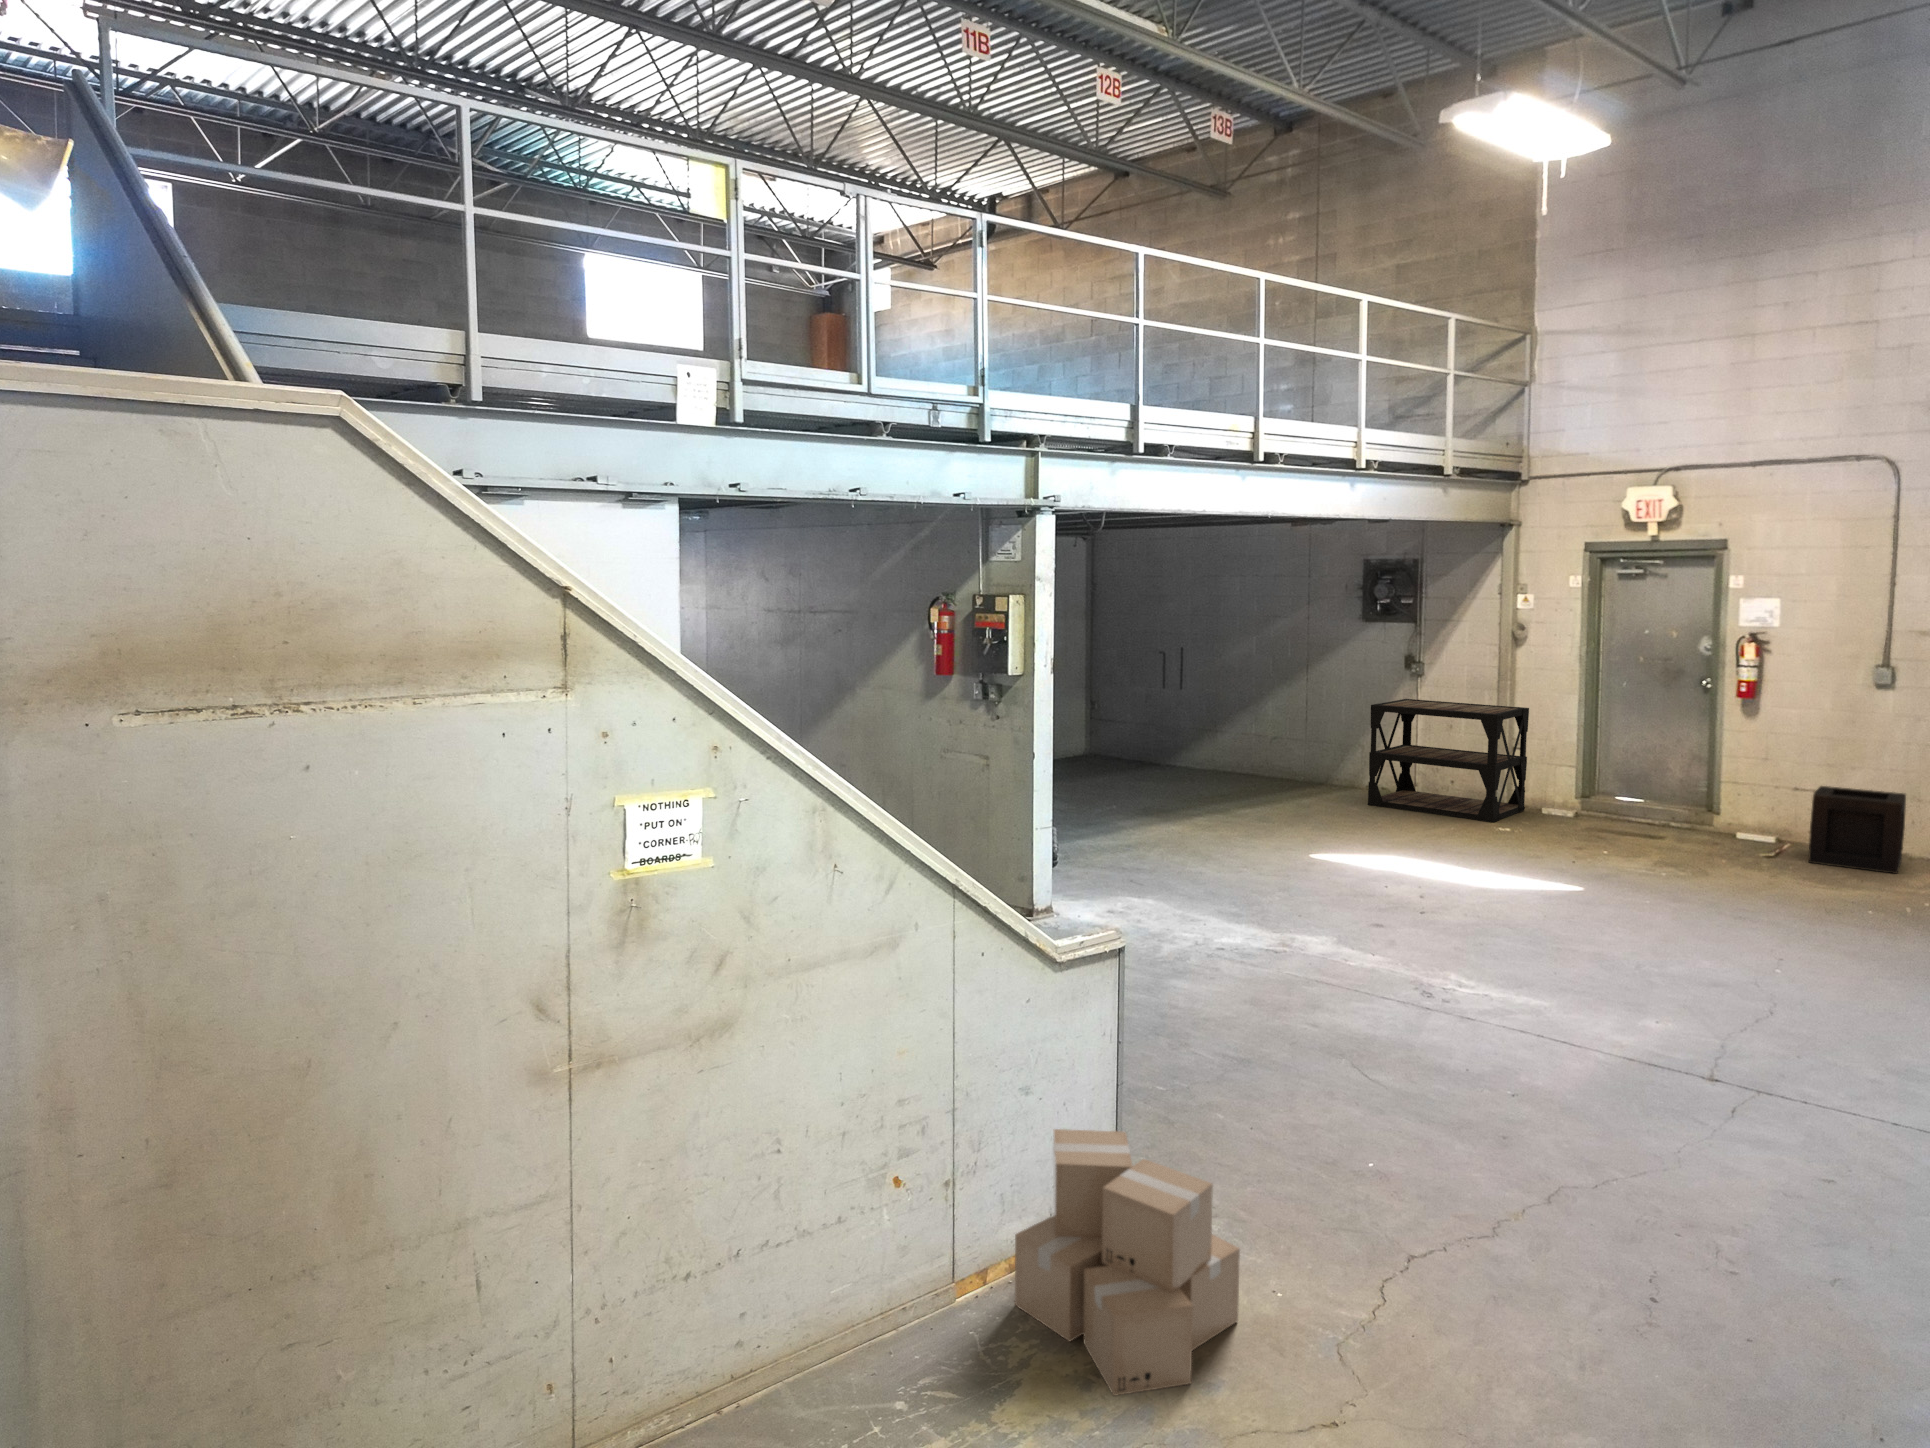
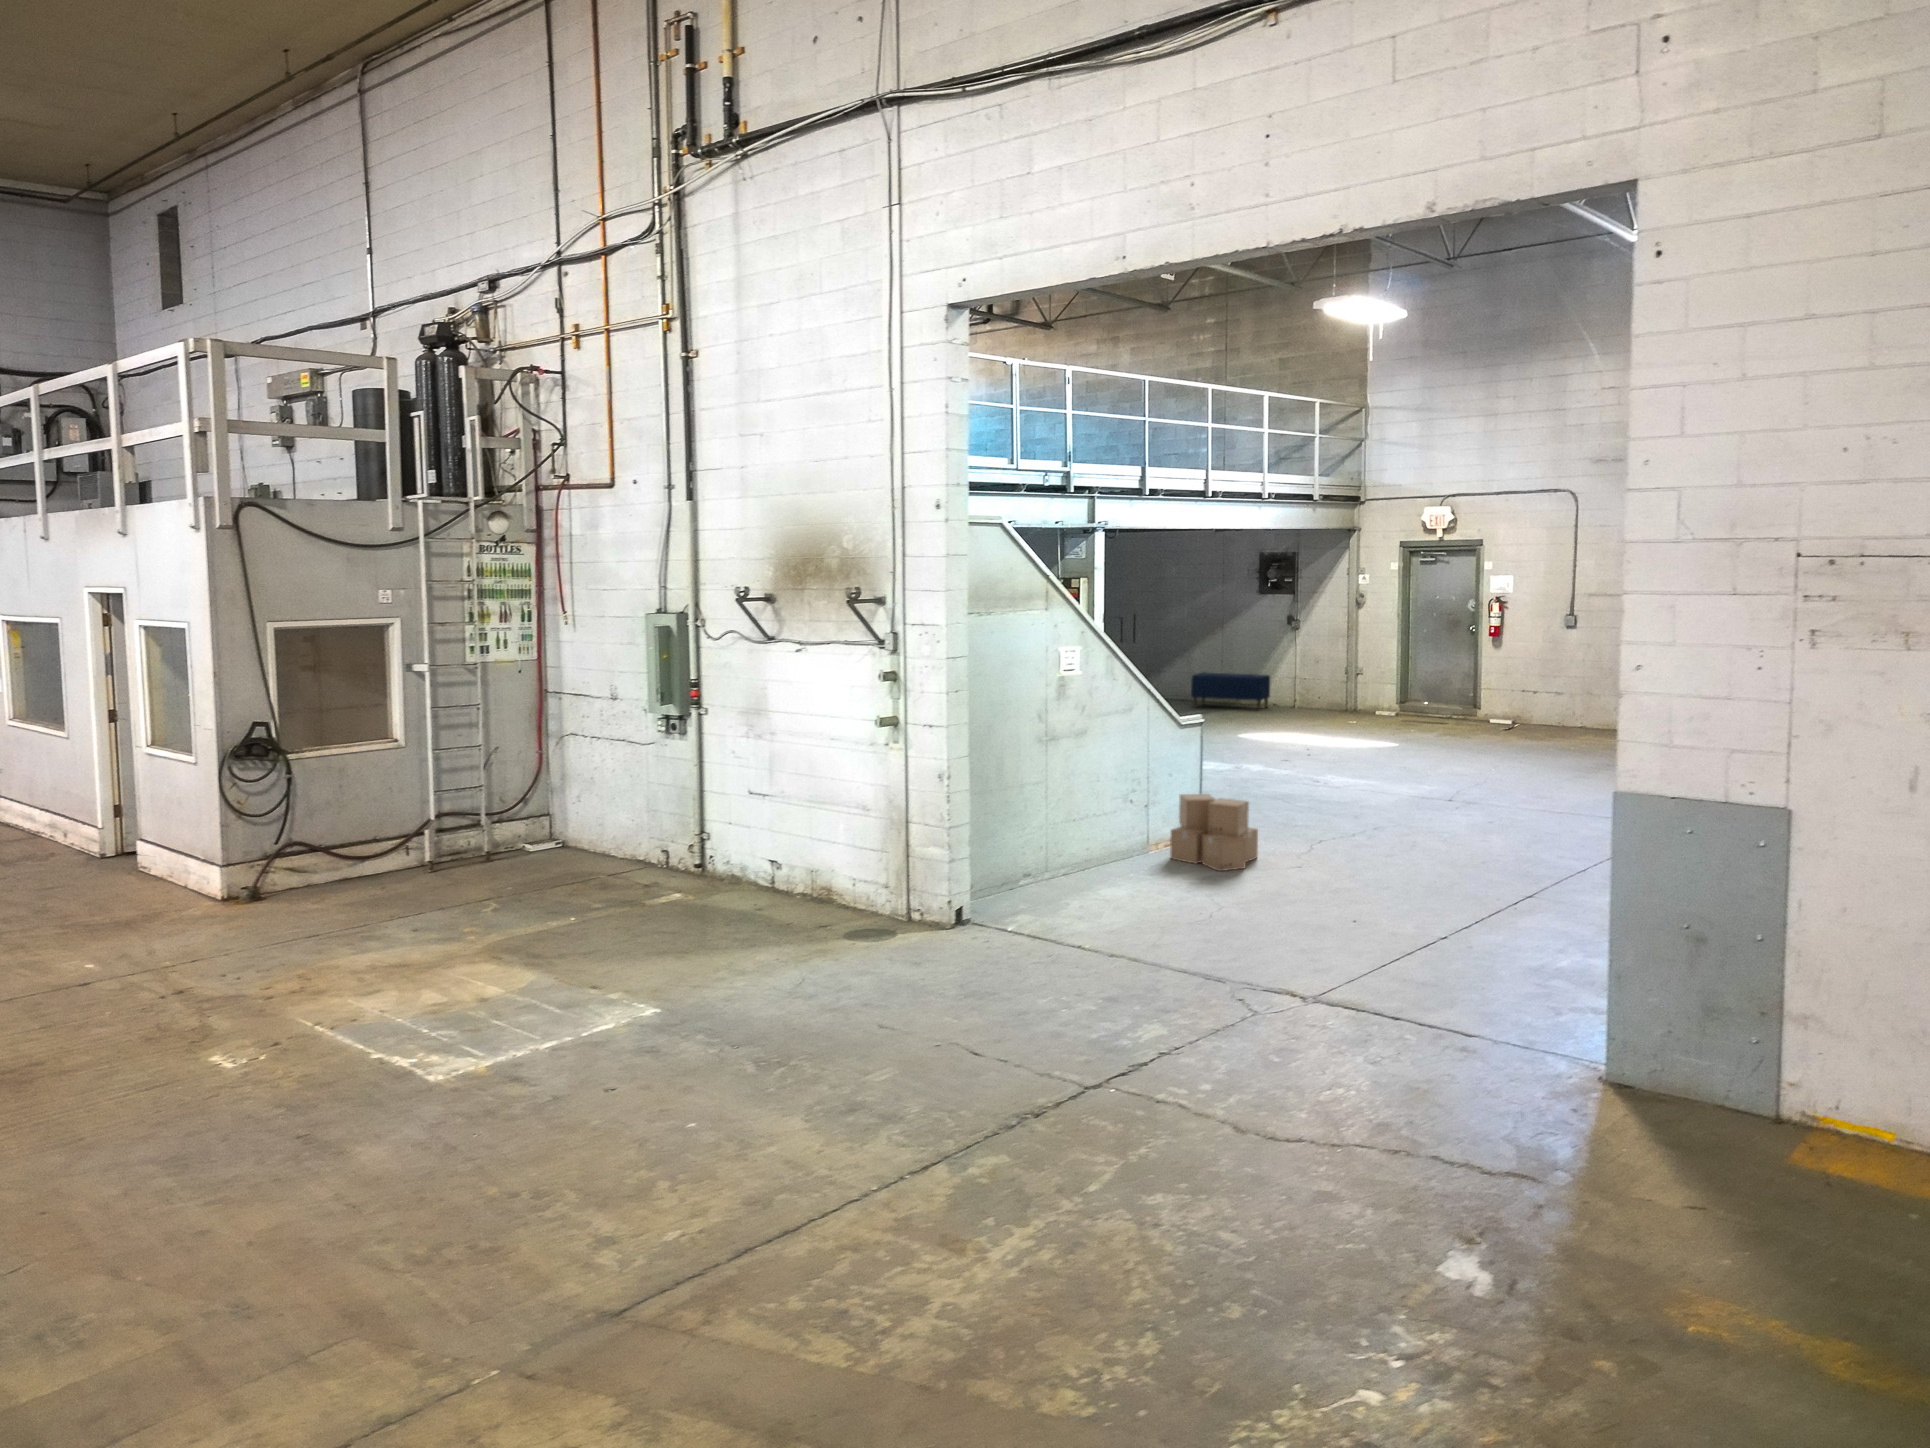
shelving unit: present [1368,699,1529,822] -> none [1268,646,1368,721]
bench: none [1255,733,1375,796] -> present [1191,672,1270,711]
wooden crate: present [1809,786,1906,874] -> none [1528,688,1582,736]

